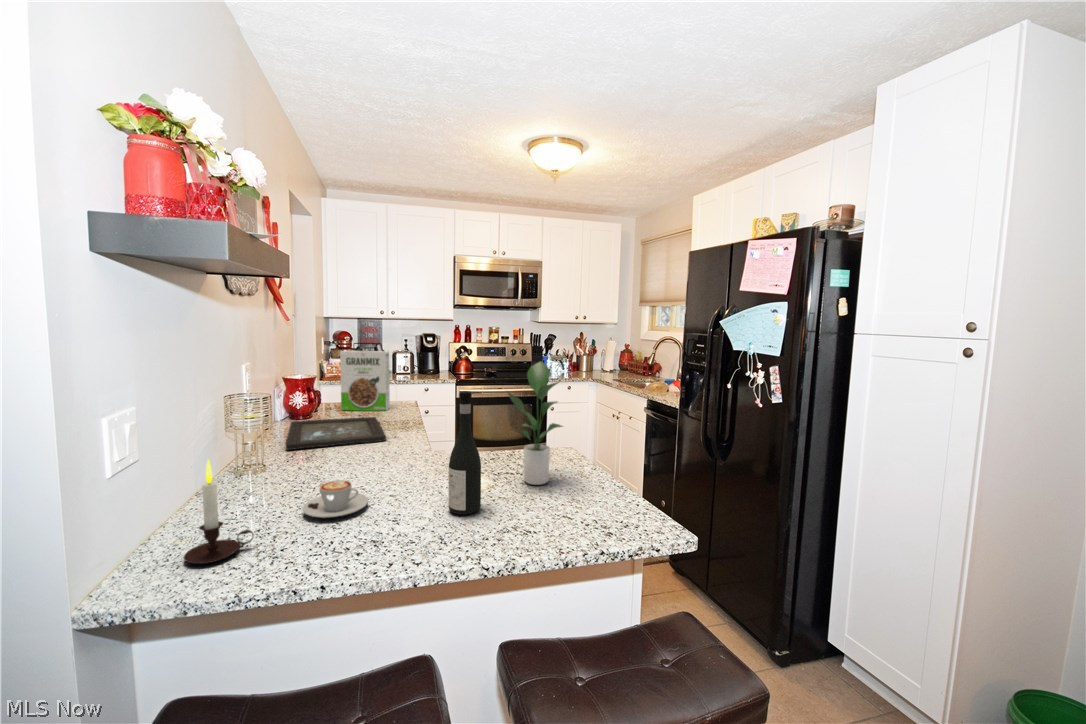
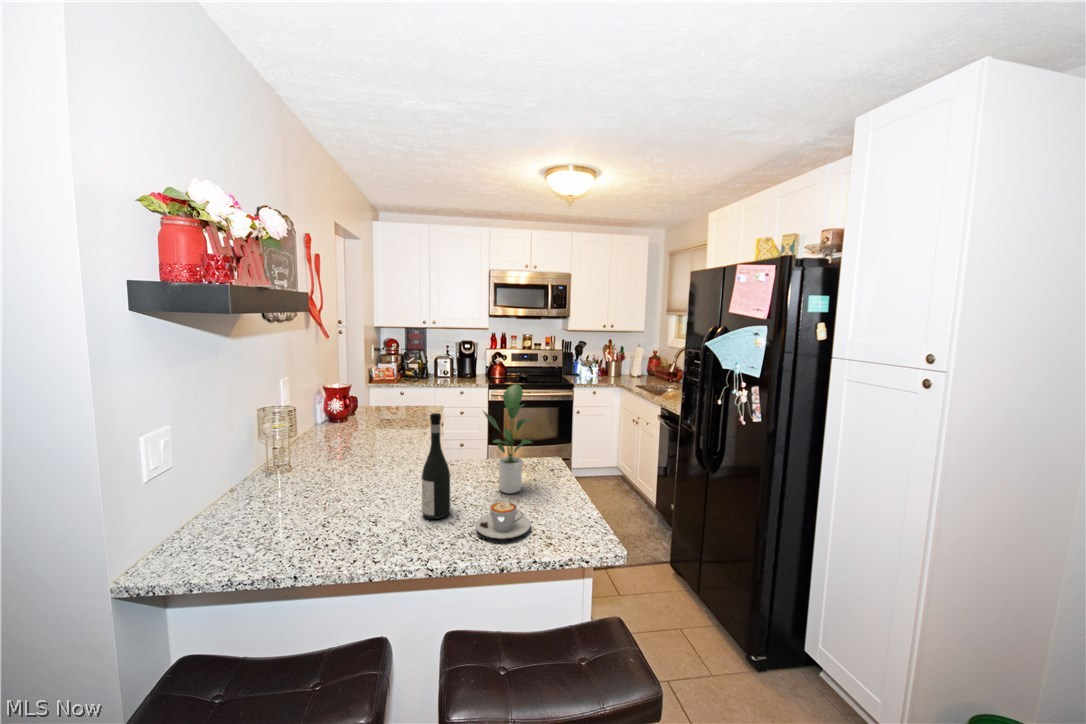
cereal box: present [340,351,390,411] -> none [376,361,418,414]
tray: present [286,417,386,450] -> none [317,421,402,450]
candle: present [184,460,254,564] -> none [201,468,257,551]
coffee cup: present [303,480,368,518] -> present [476,502,531,539]

